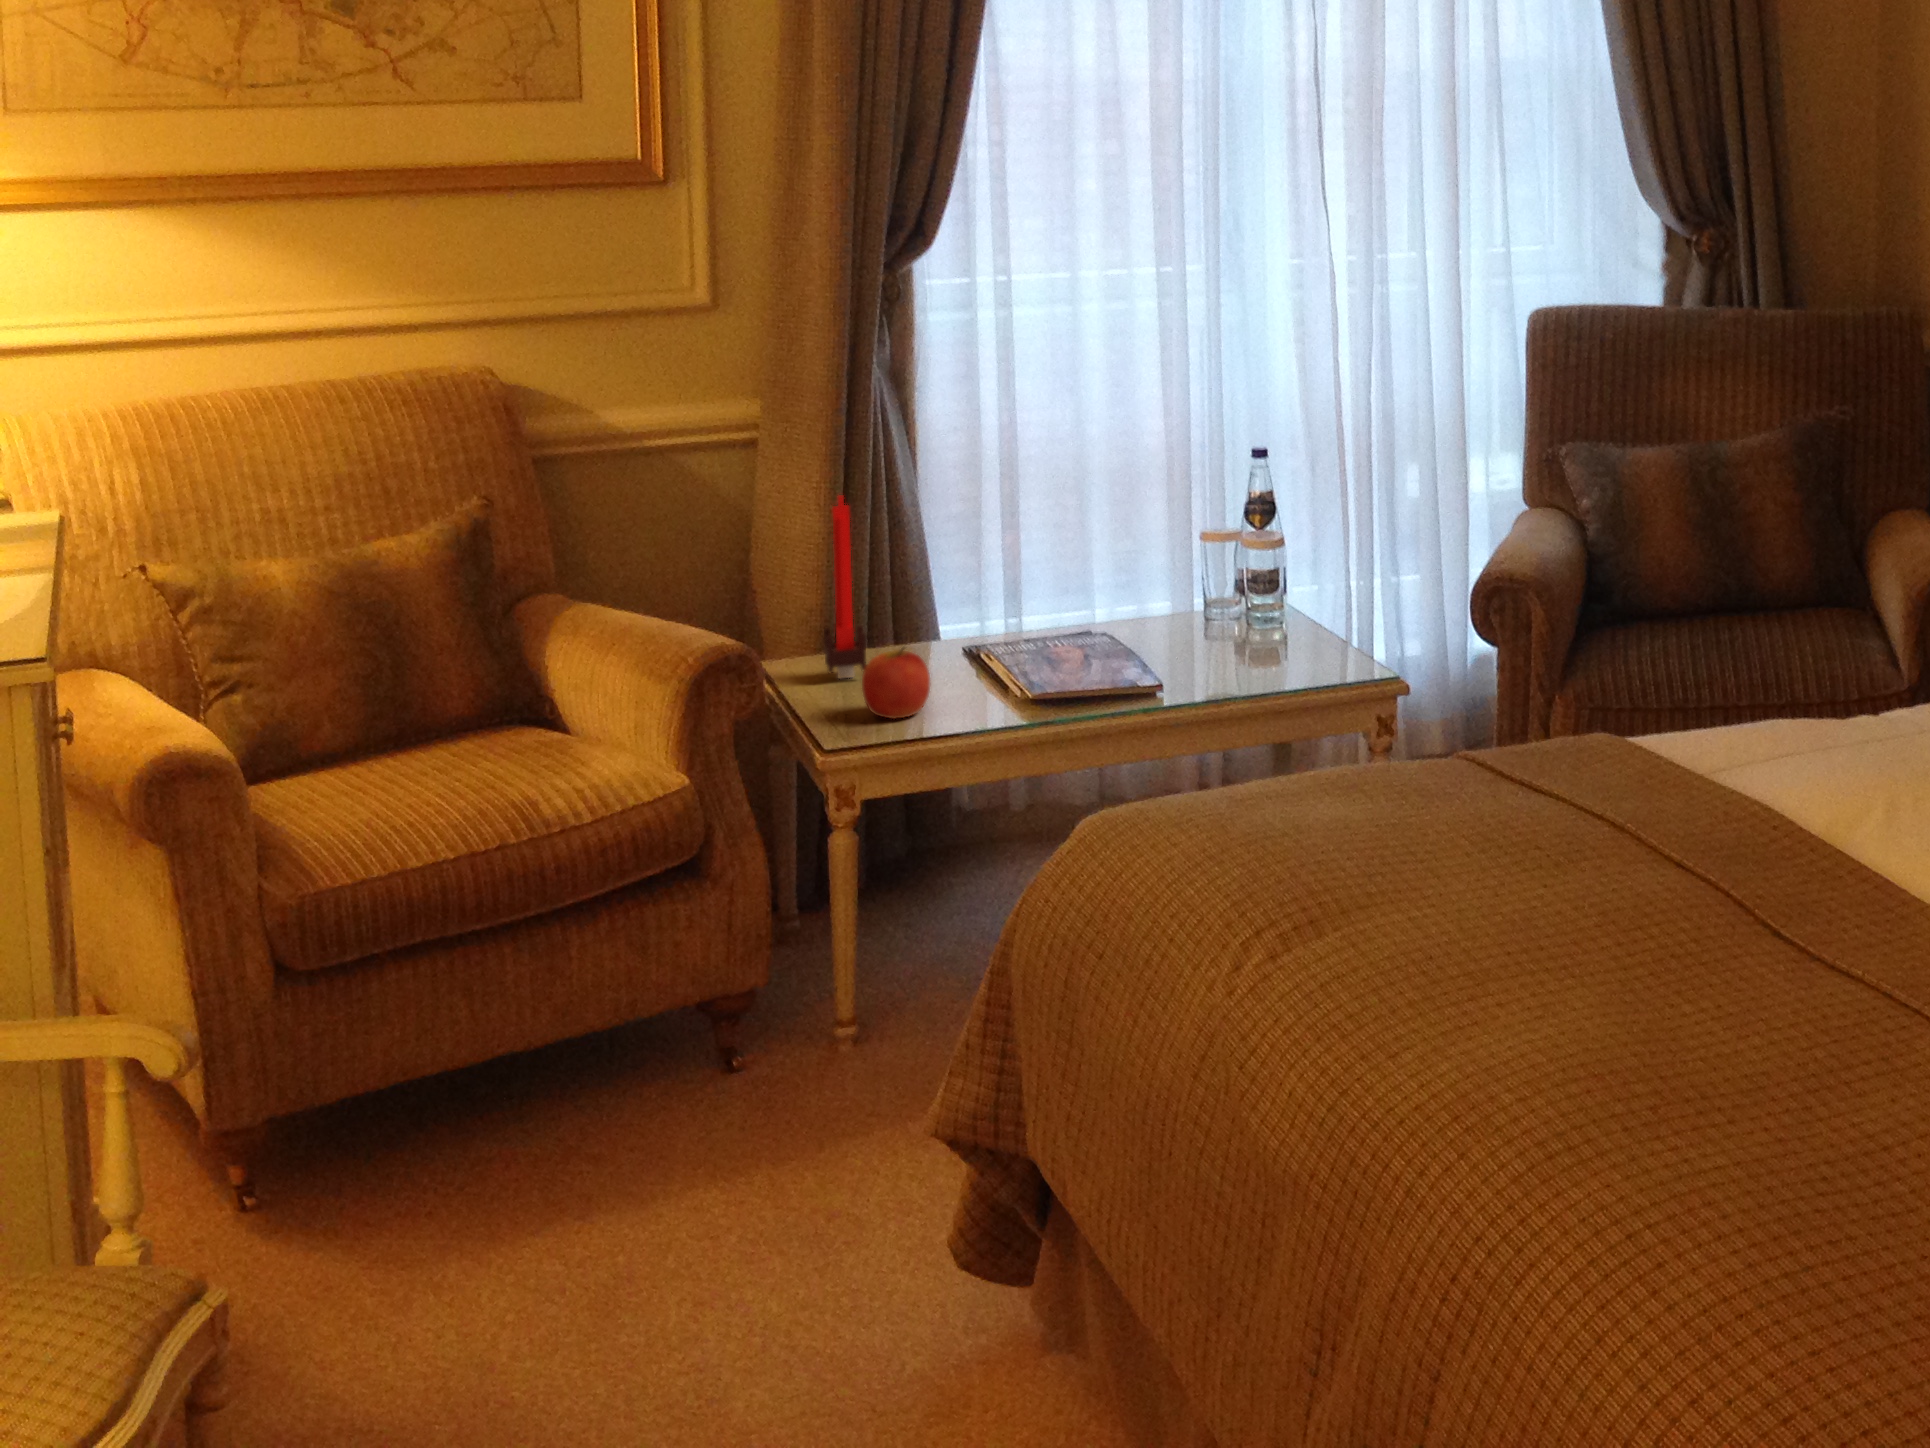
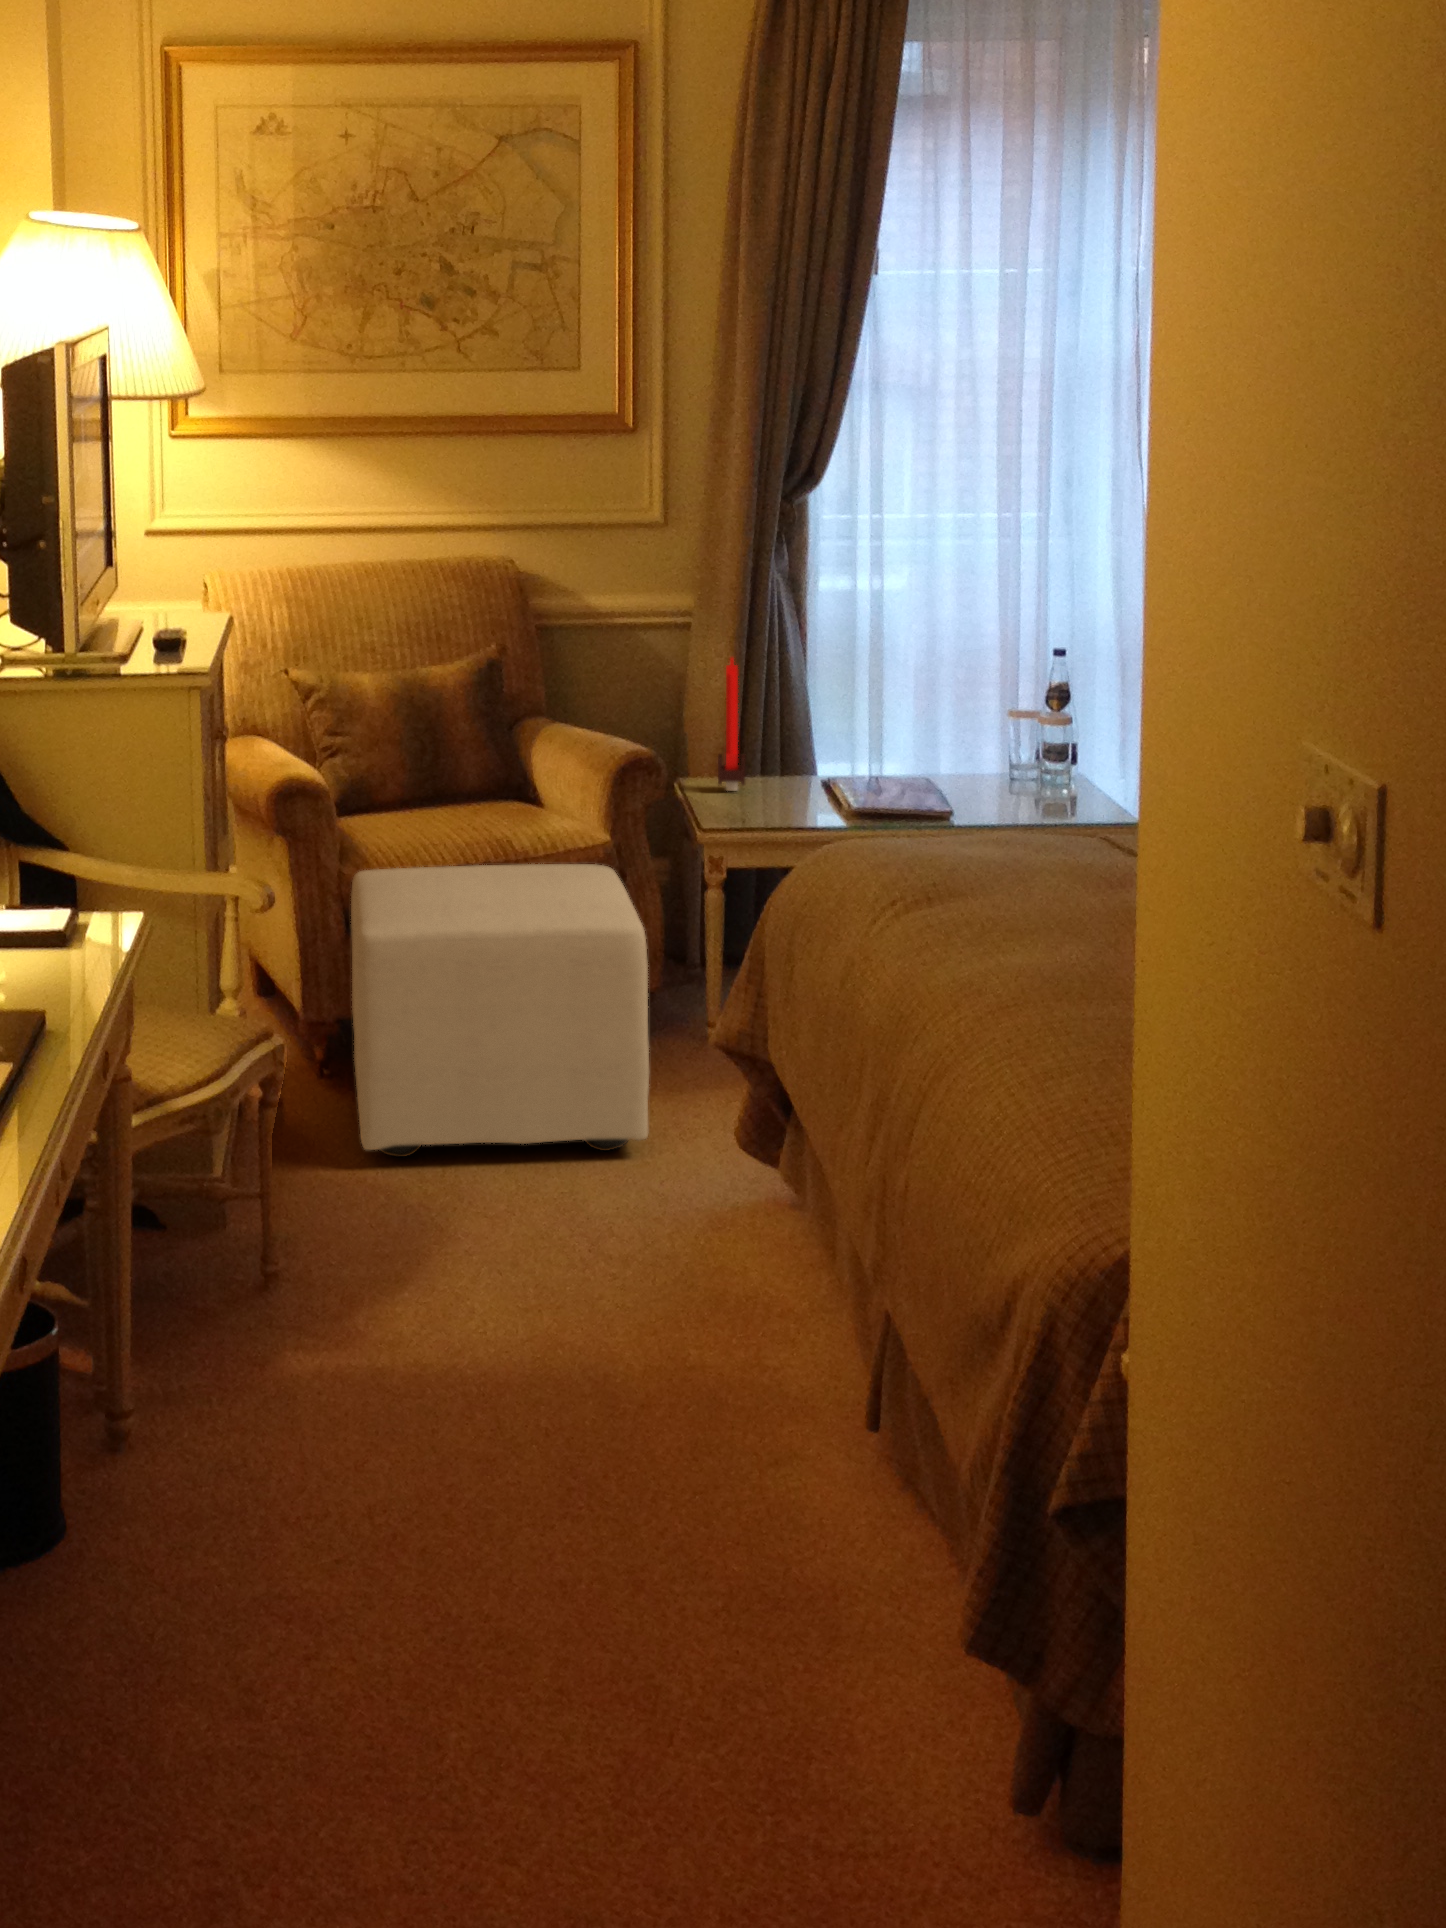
apple: present [862,648,930,719] -> none [732,764,781,815]
ottoman: none [281,824,798,1363] -> present [351,864,649,1157]

